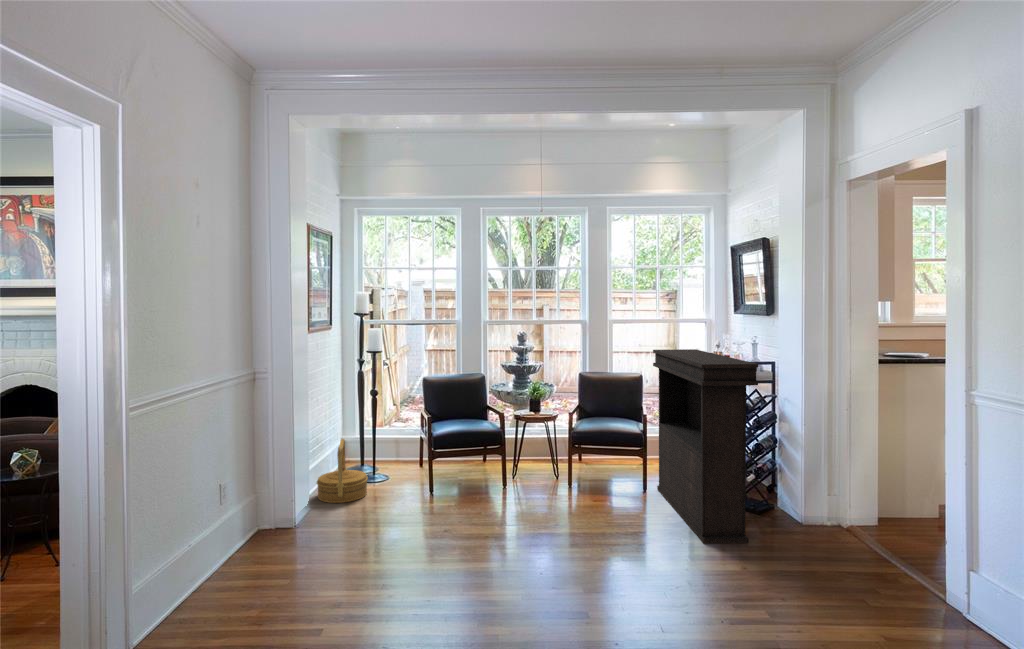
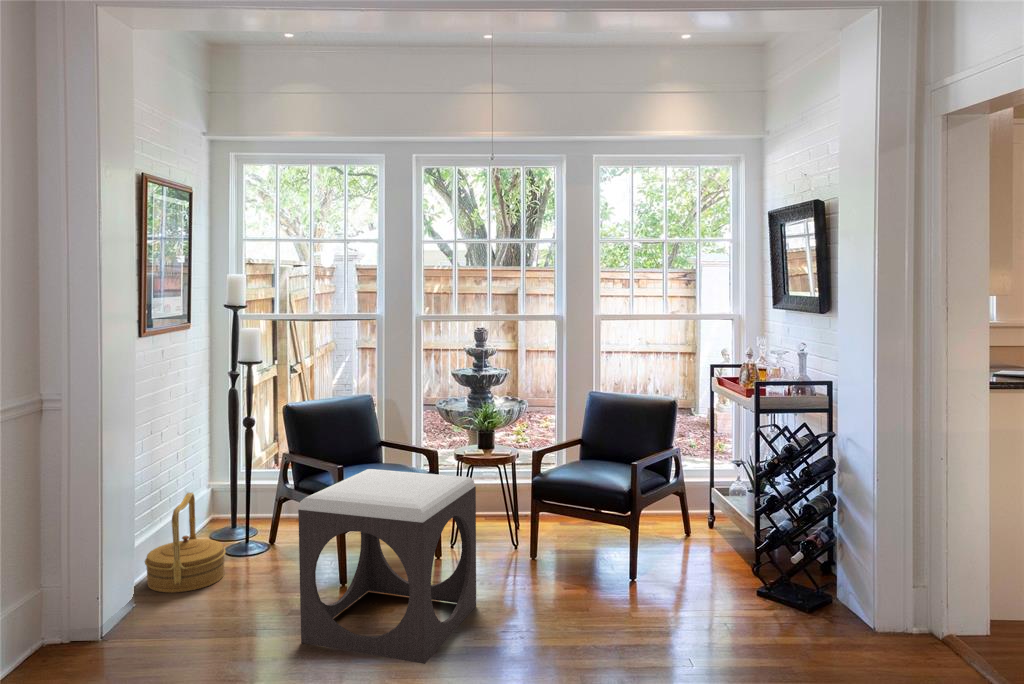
console table: present [653,349,758,544] -> none [653,361,813,670]
footstool: none [430,420,539,540] -> present [298,469,476,664]

